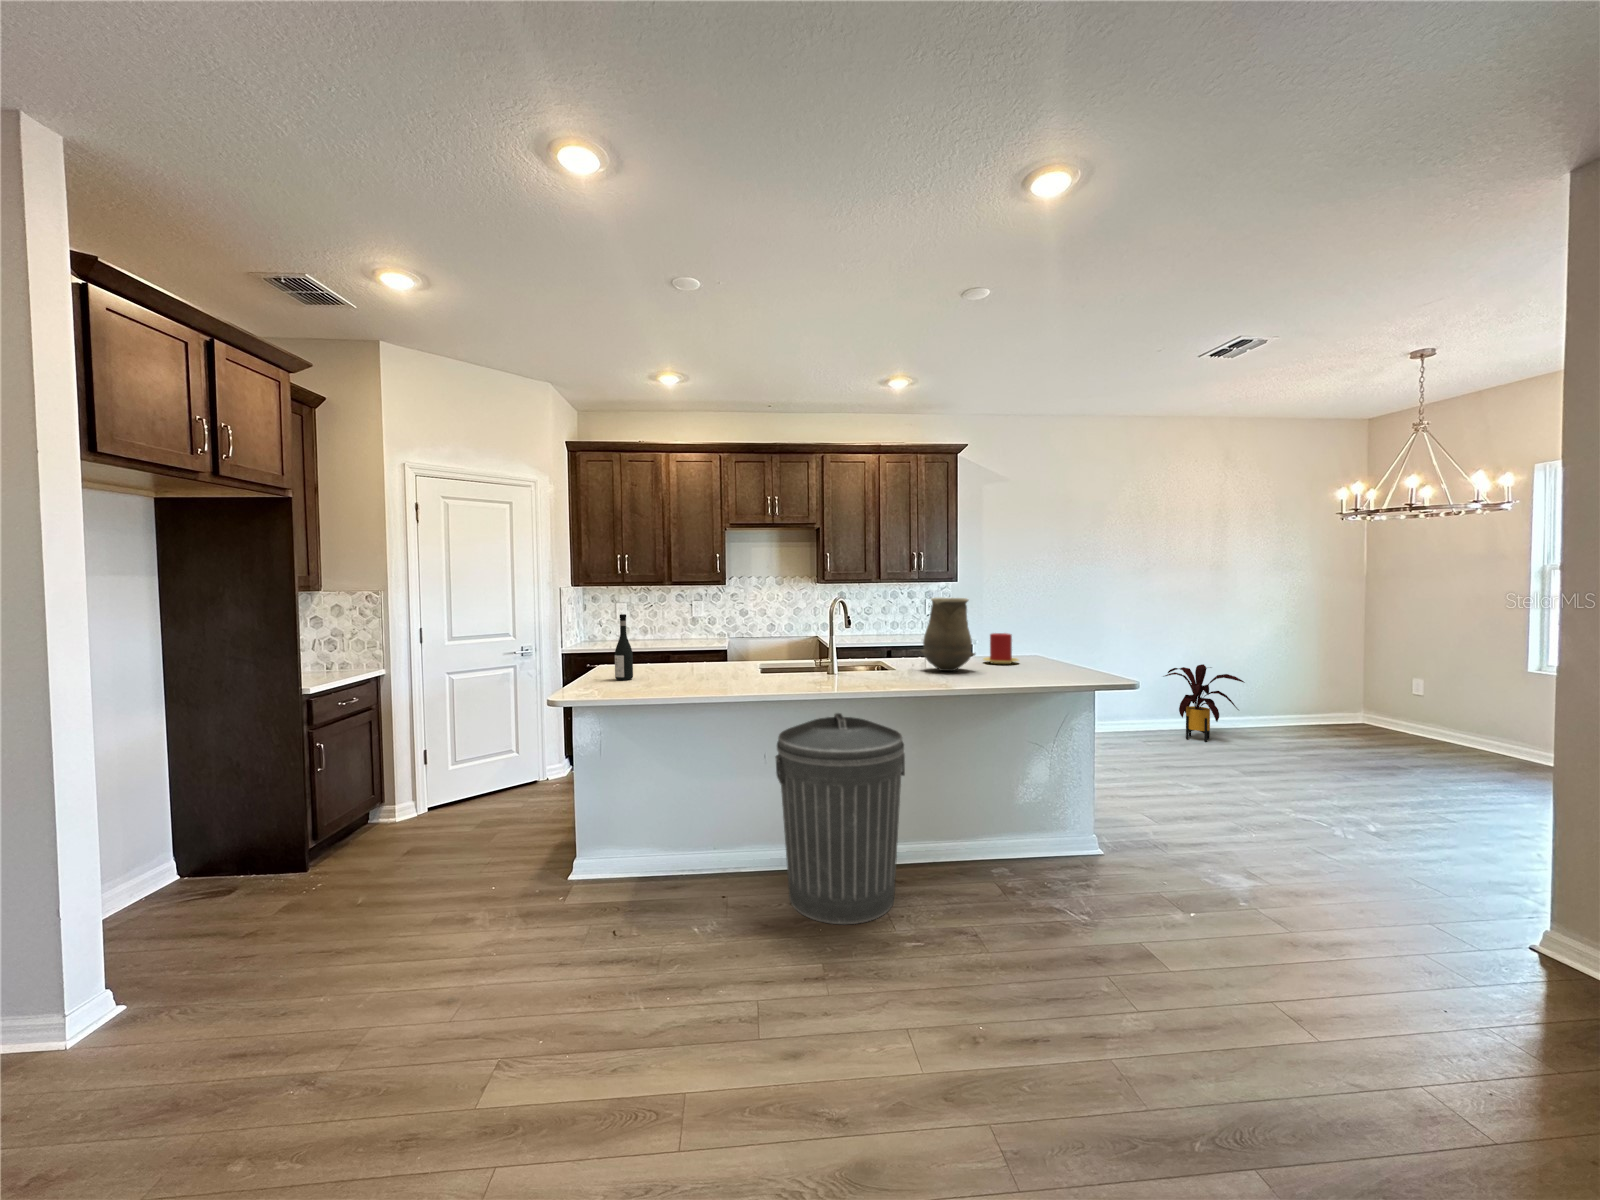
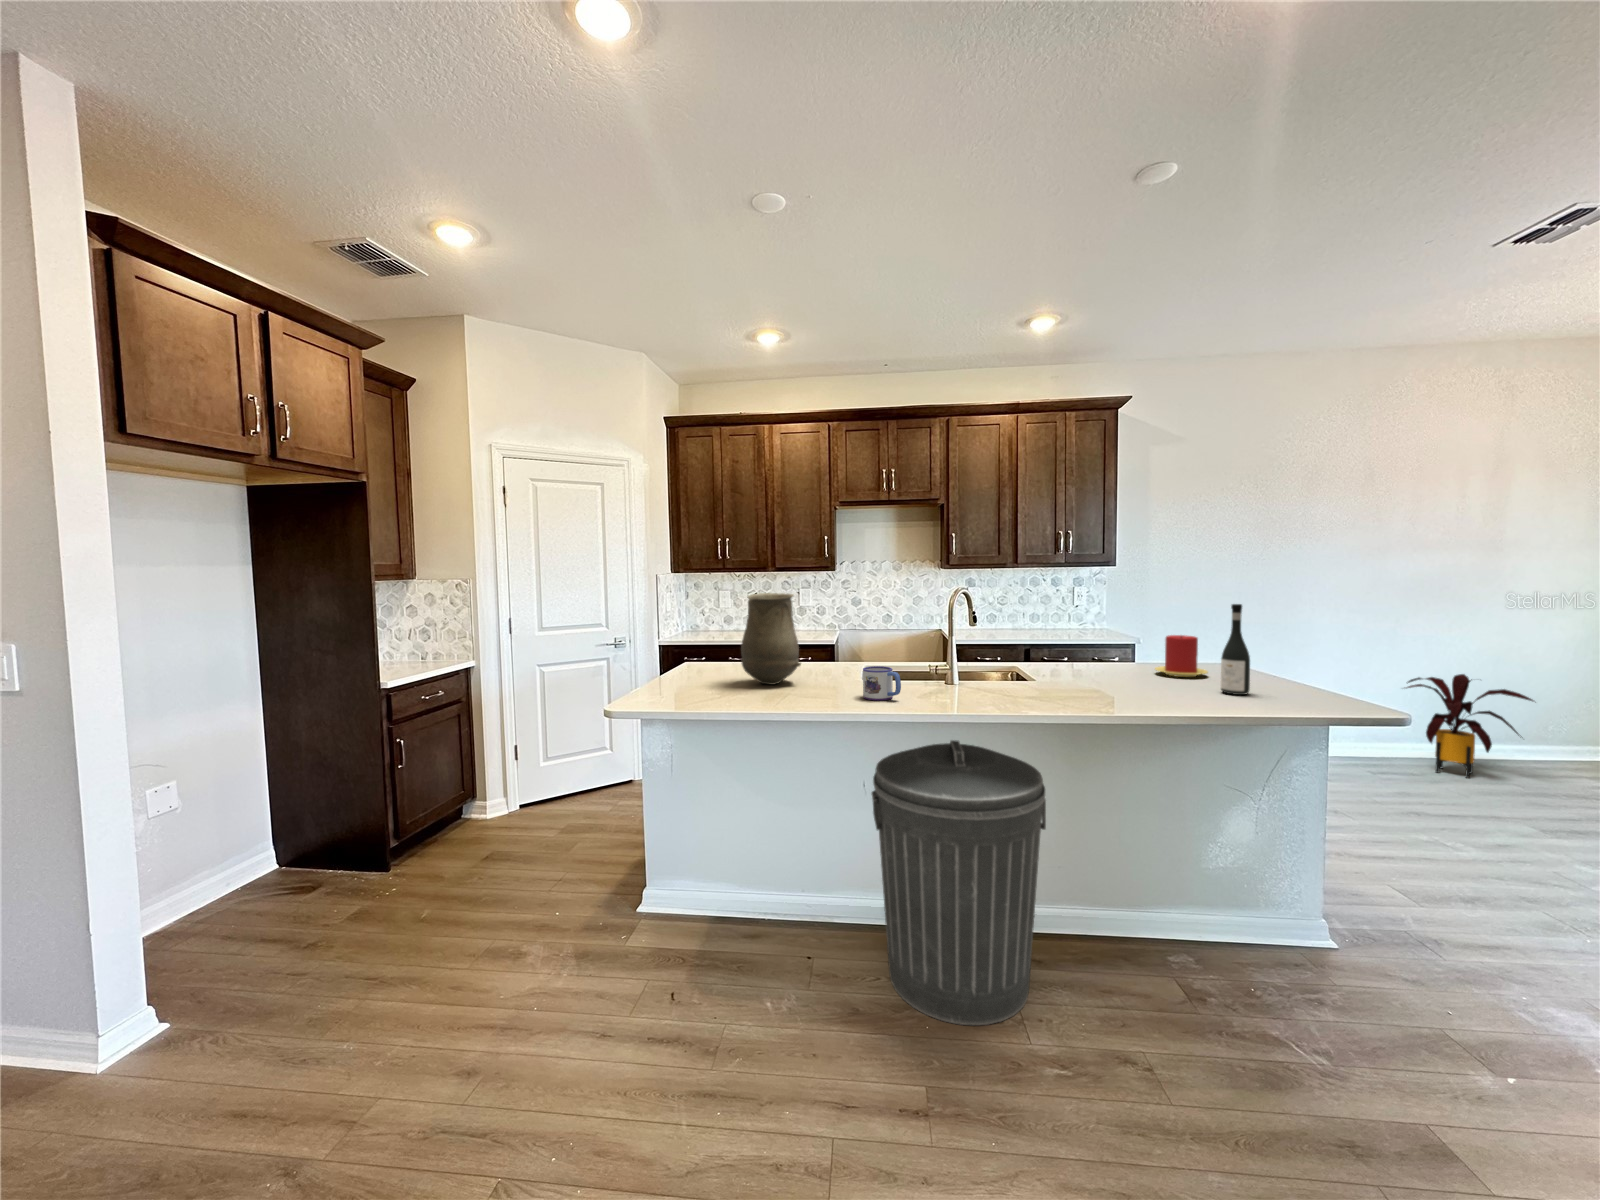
vase: present [921,598,975,671] -> present [741,593,801,685]
wine bottle: present [615,614,633,680] -> present [1221,604,1250,695]
mug: none [766,659,797,685] -> present [863,666,901,700]

